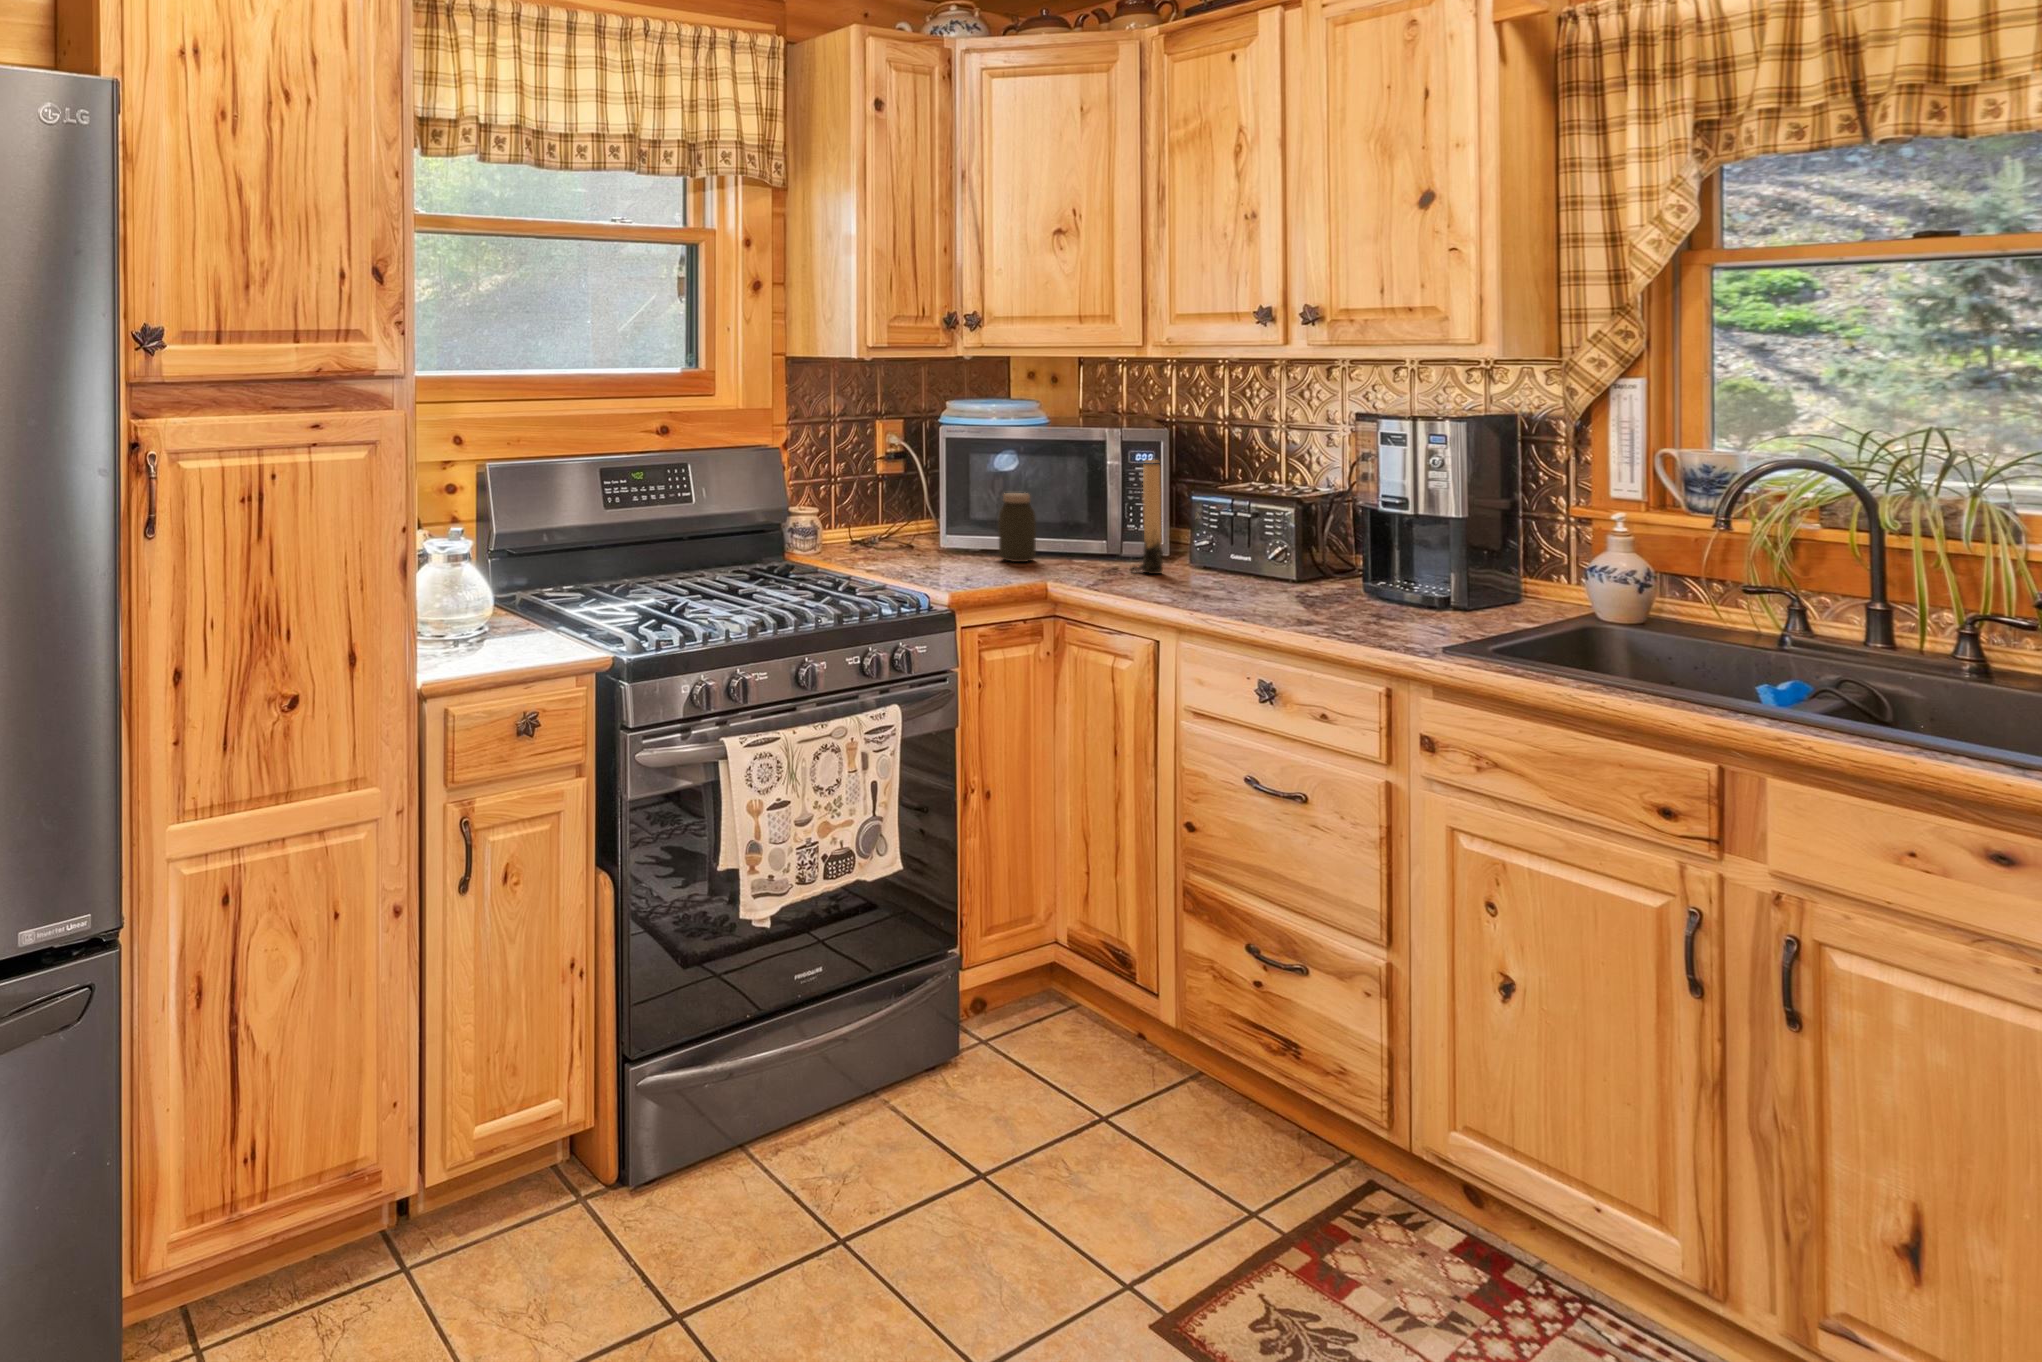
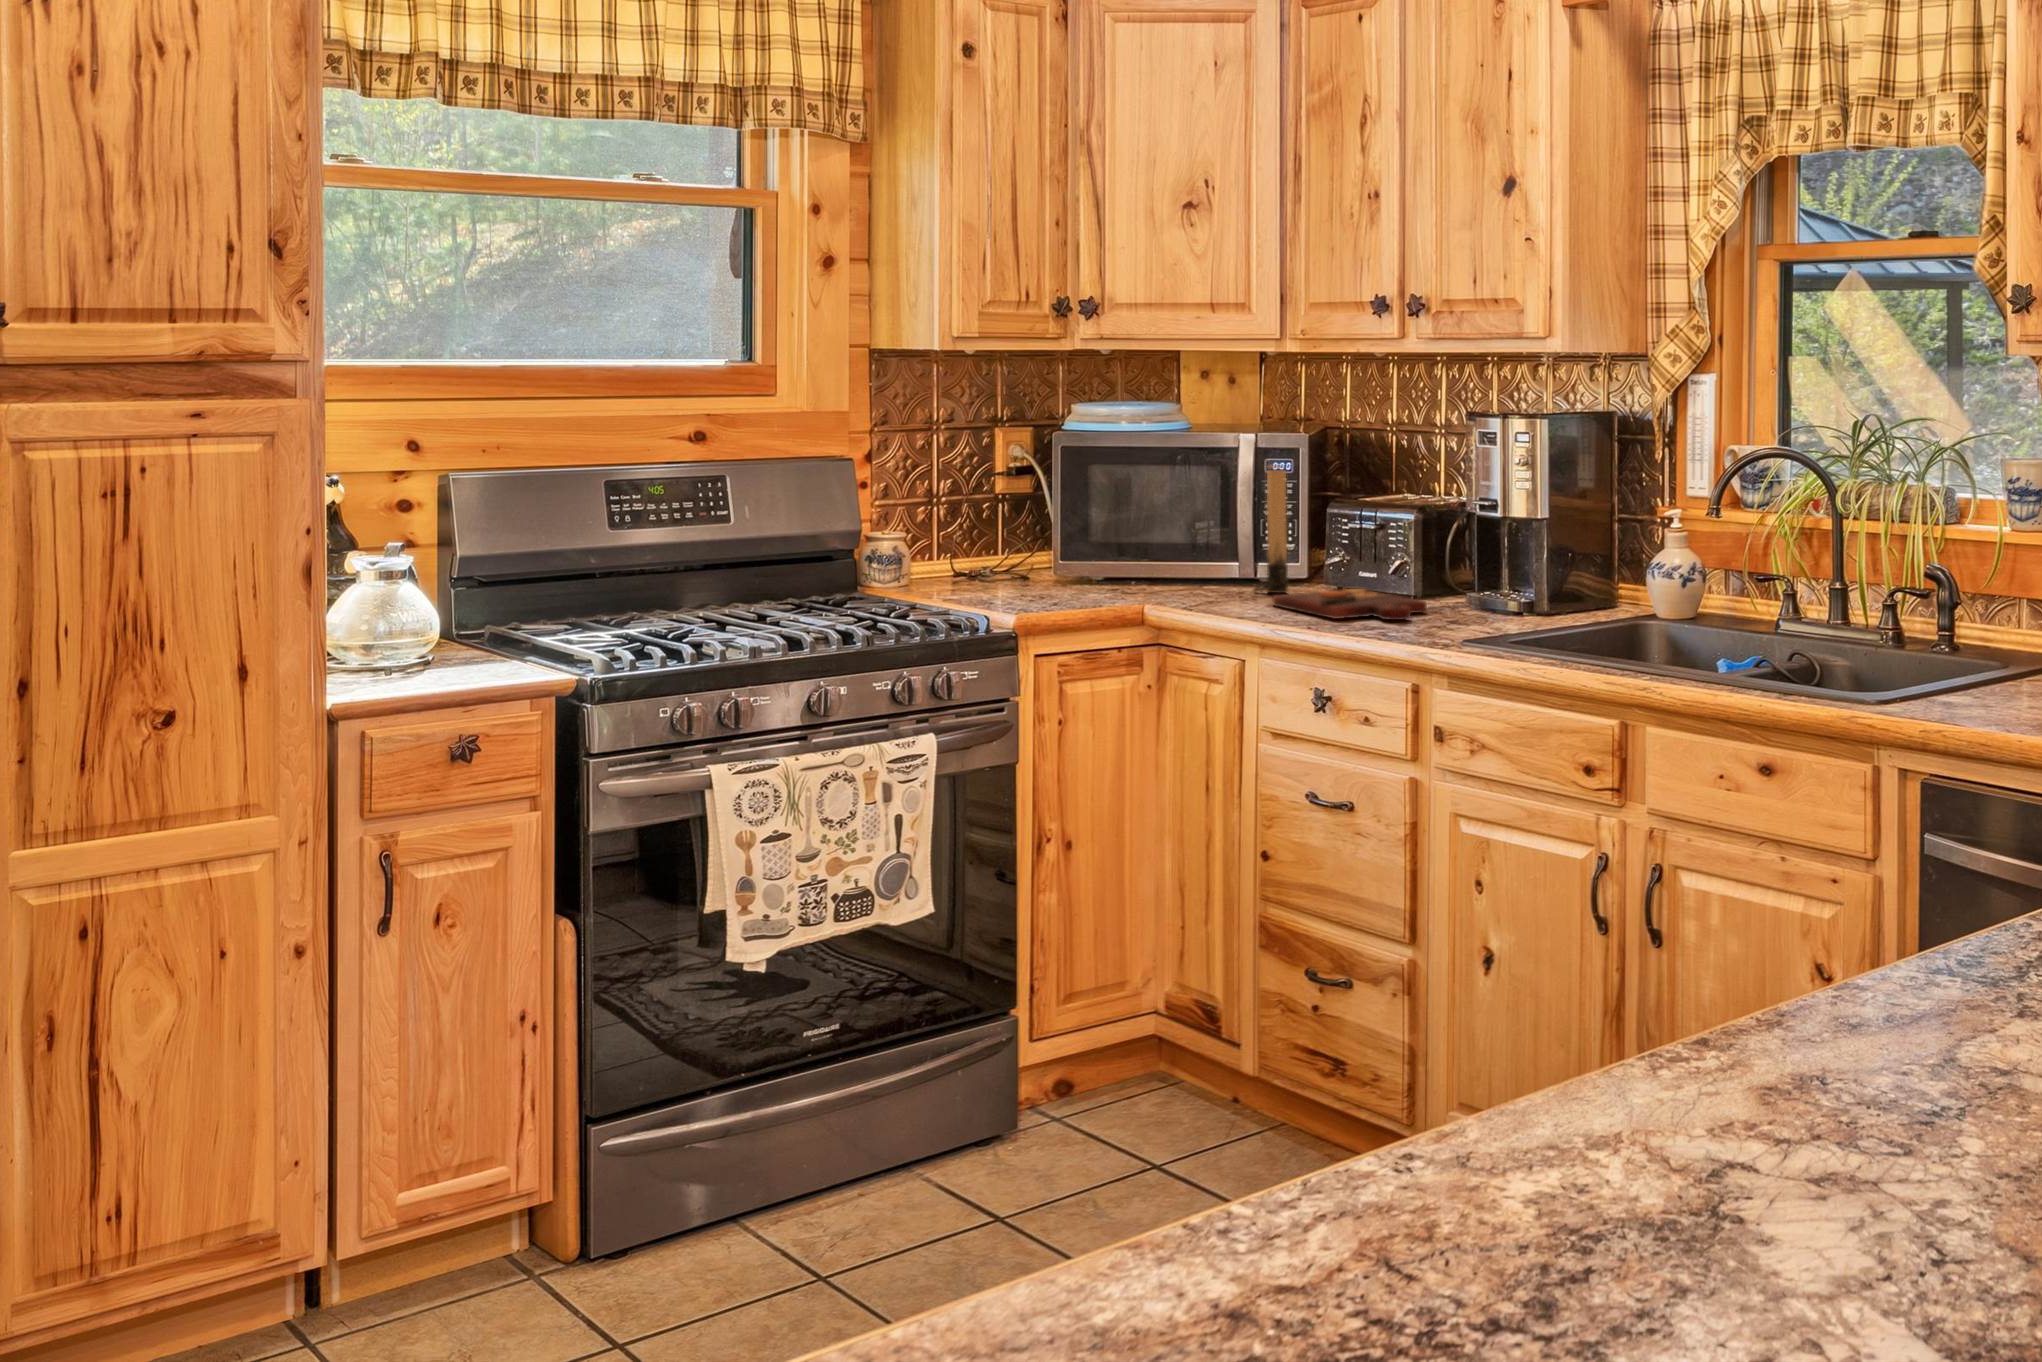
jar: present [998,493,1036,562] -> none [1108,507,1150,586]
cutting board: none [1170,576,1340,619] -> present [1273,589,1427,620]

